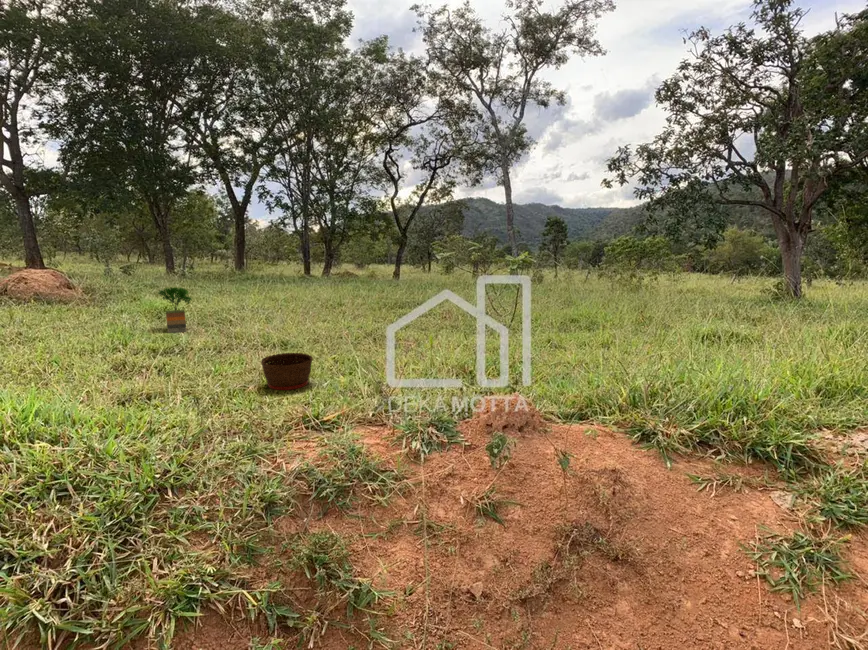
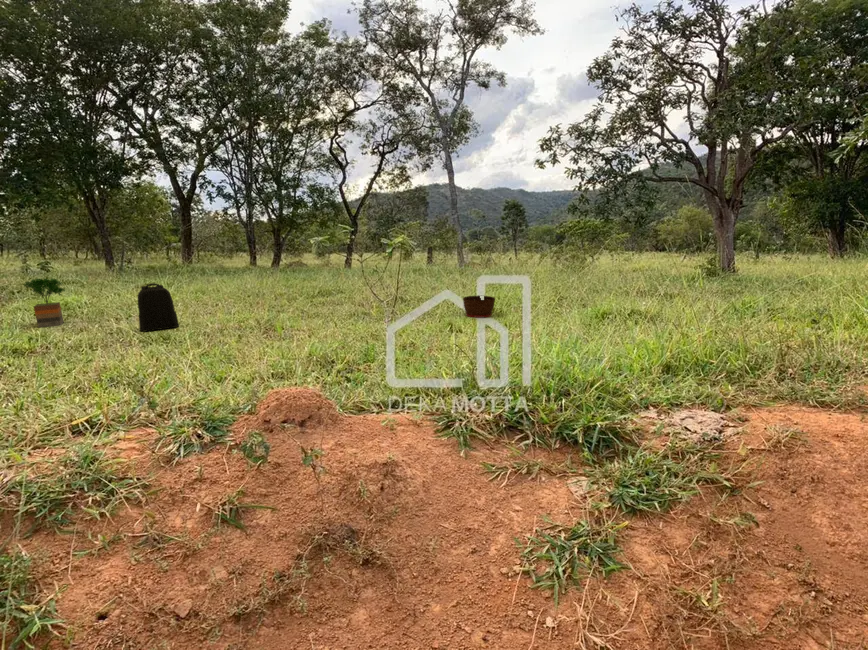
backpack: none [265,296,299,341] -> present [137,283,179,331]
basket: present [261,353,312,390] -> present [463,296,495,318]

